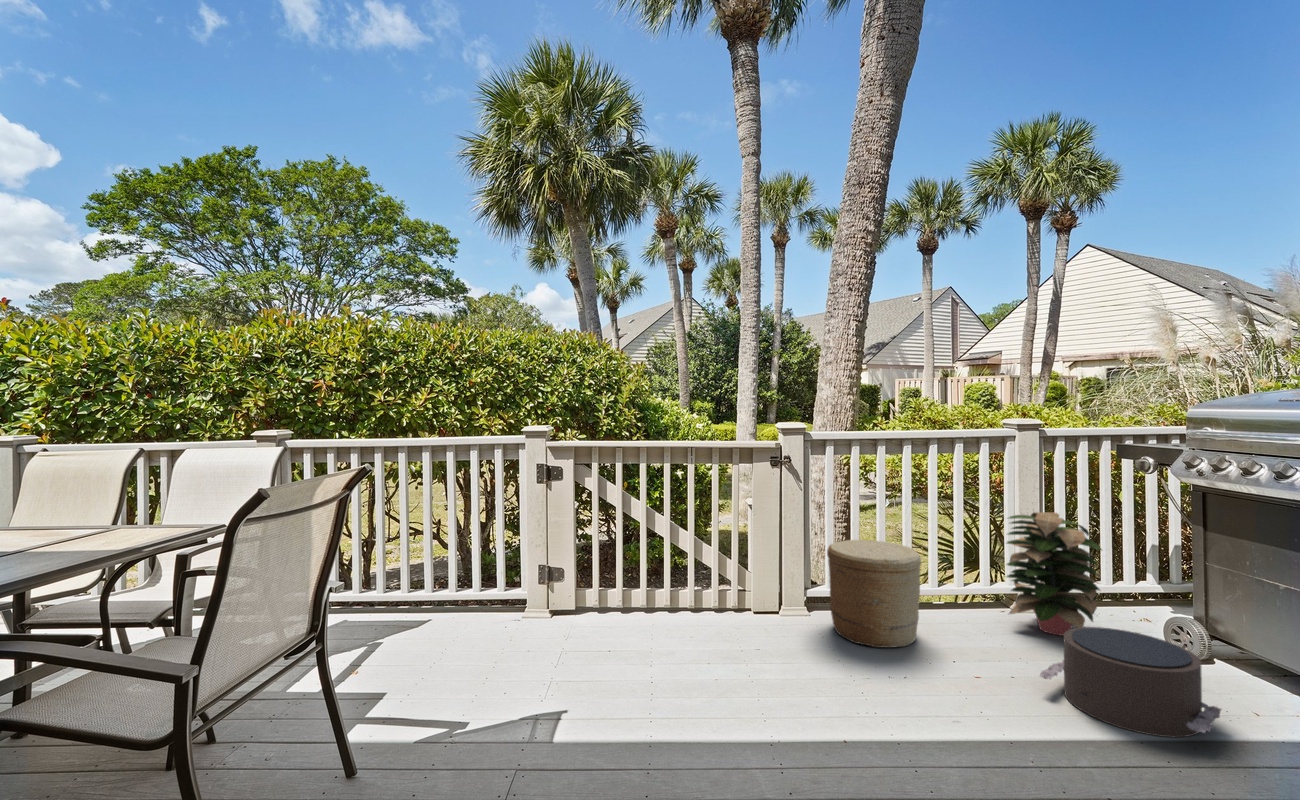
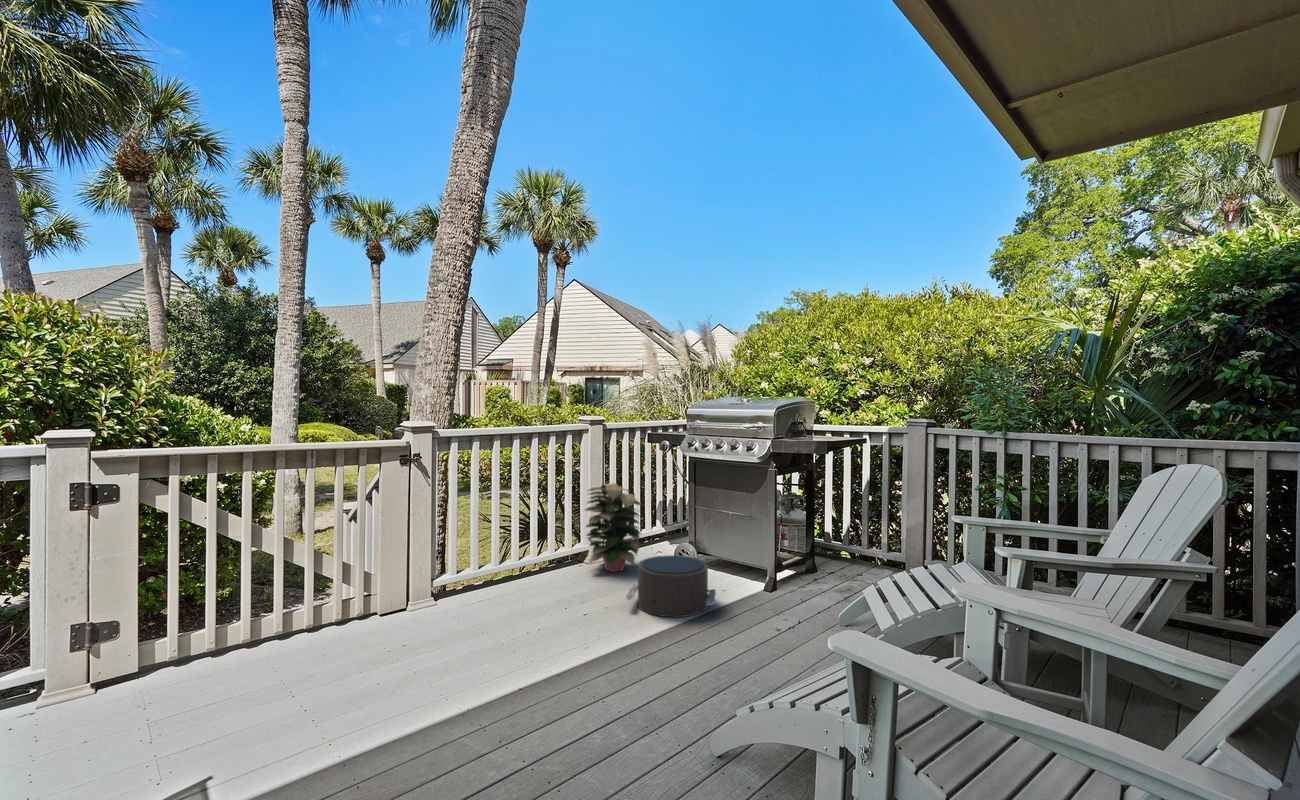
woven basket: present [827,540,921,648] -> none [459,523,538,615]

